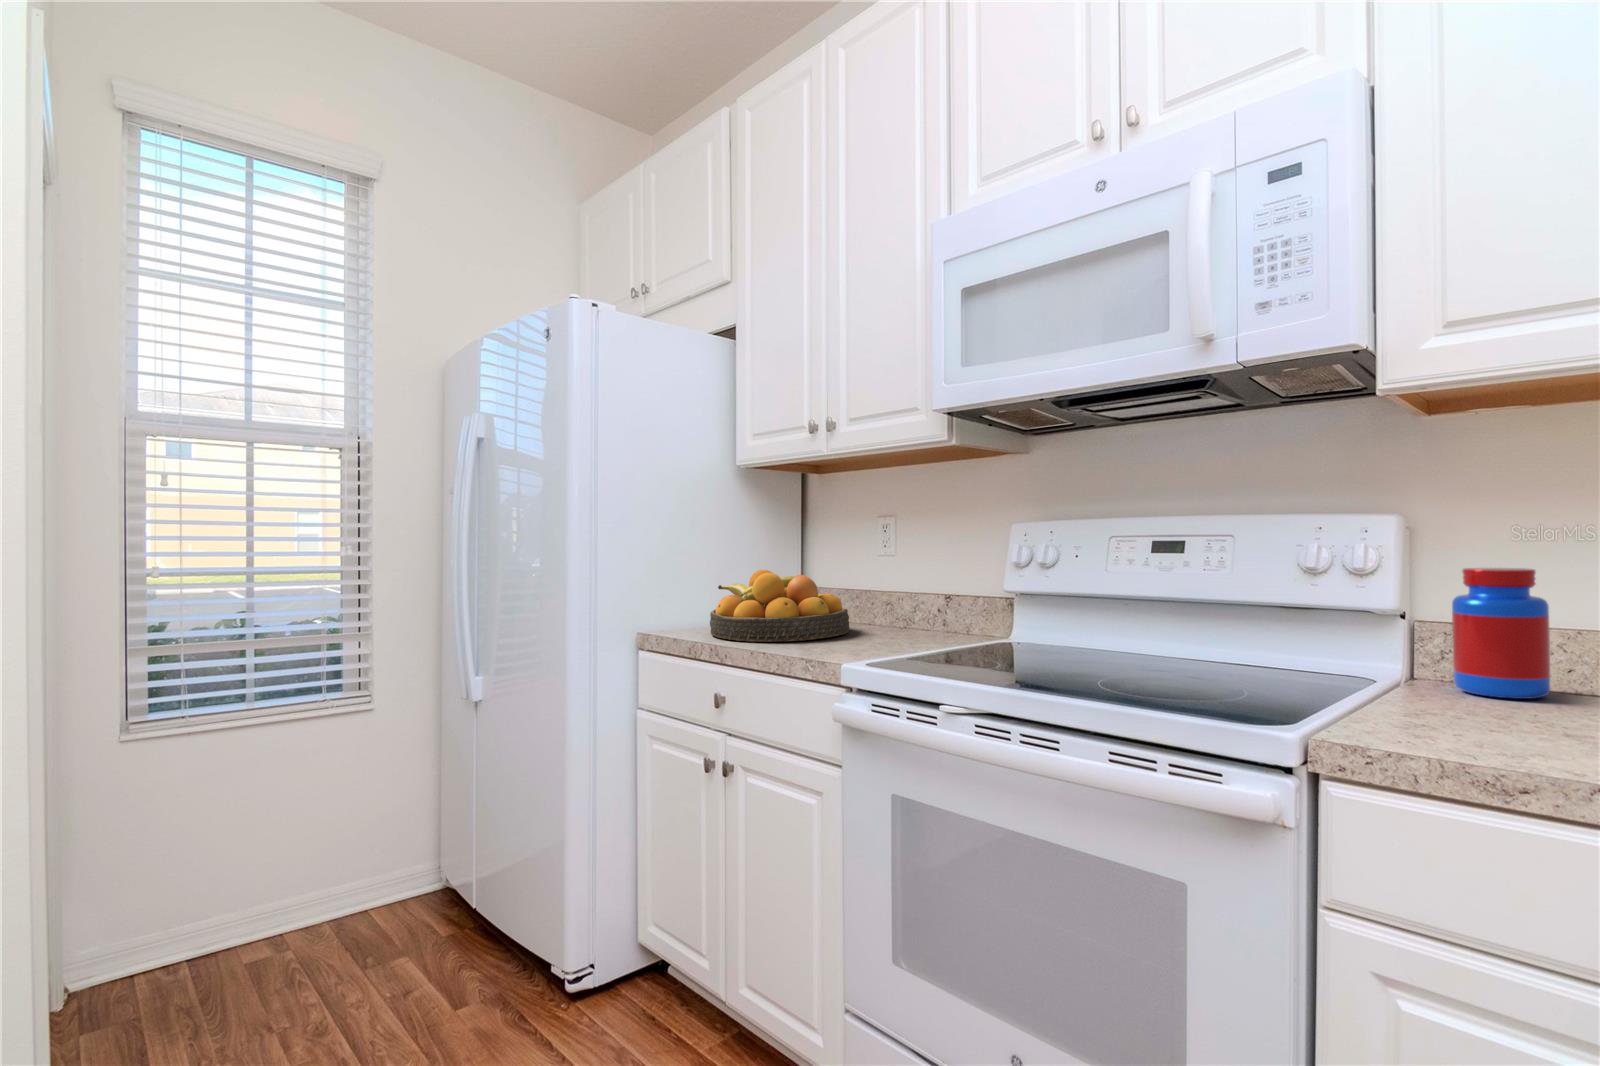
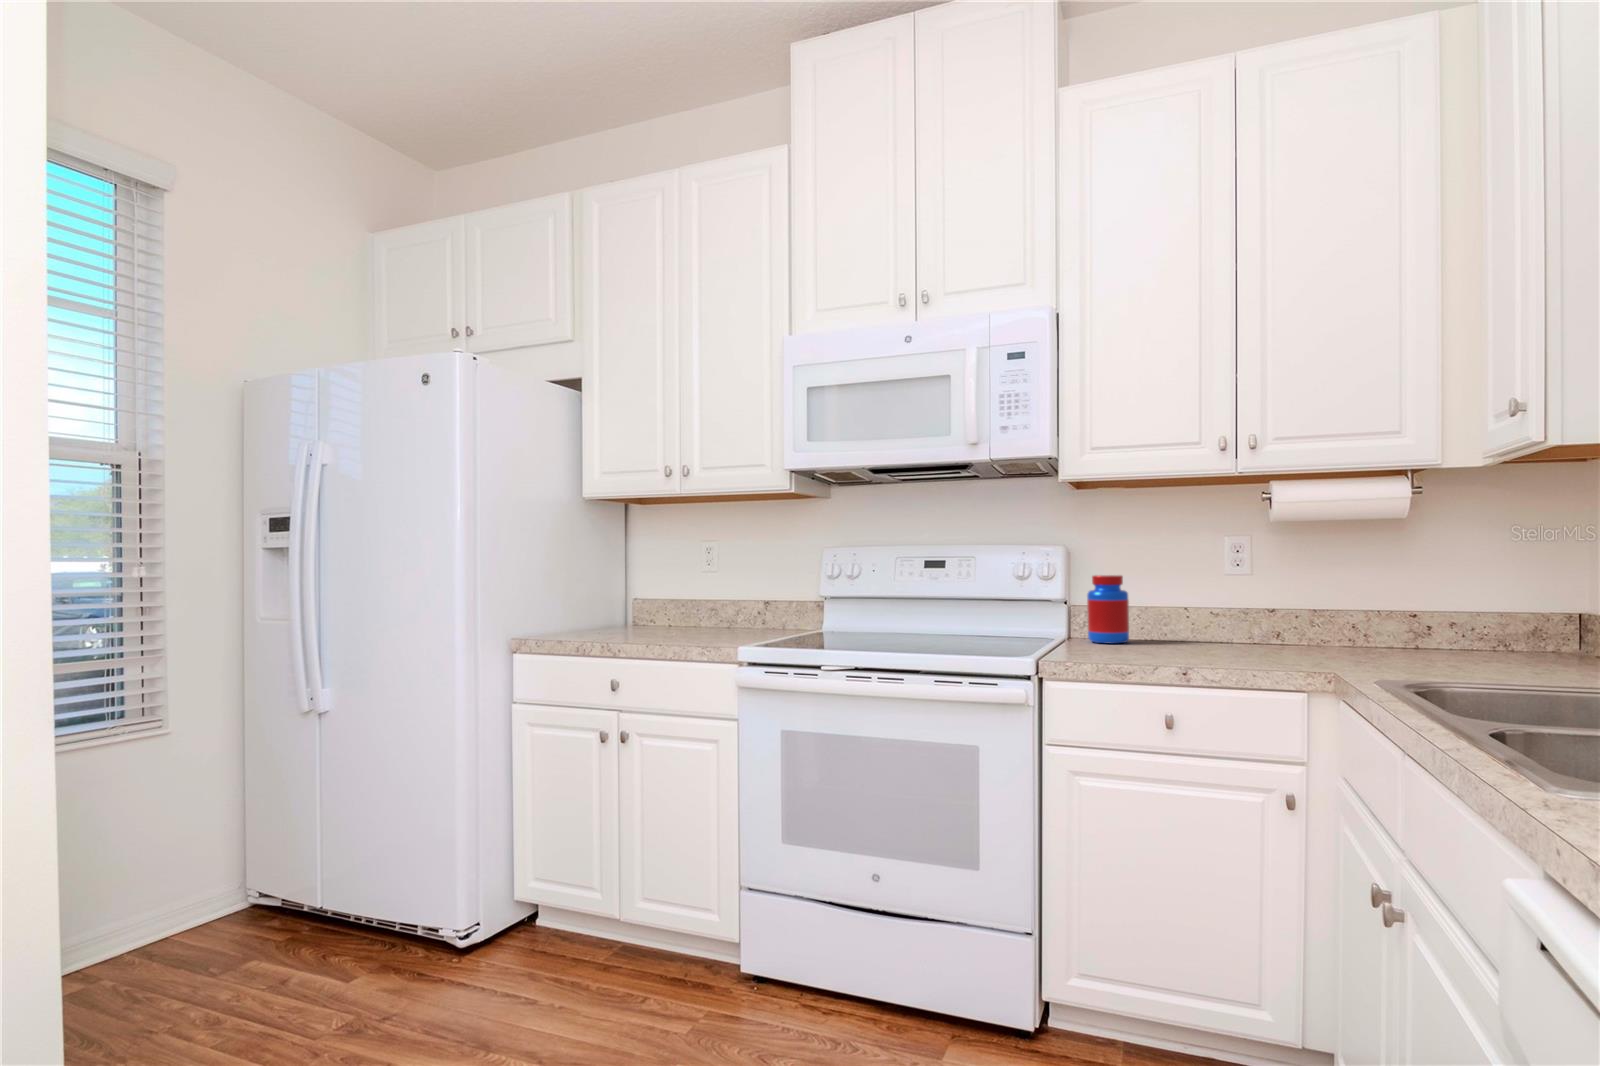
fruit bowl: present [710,570,849,642] -> none [586,584,701,640]

